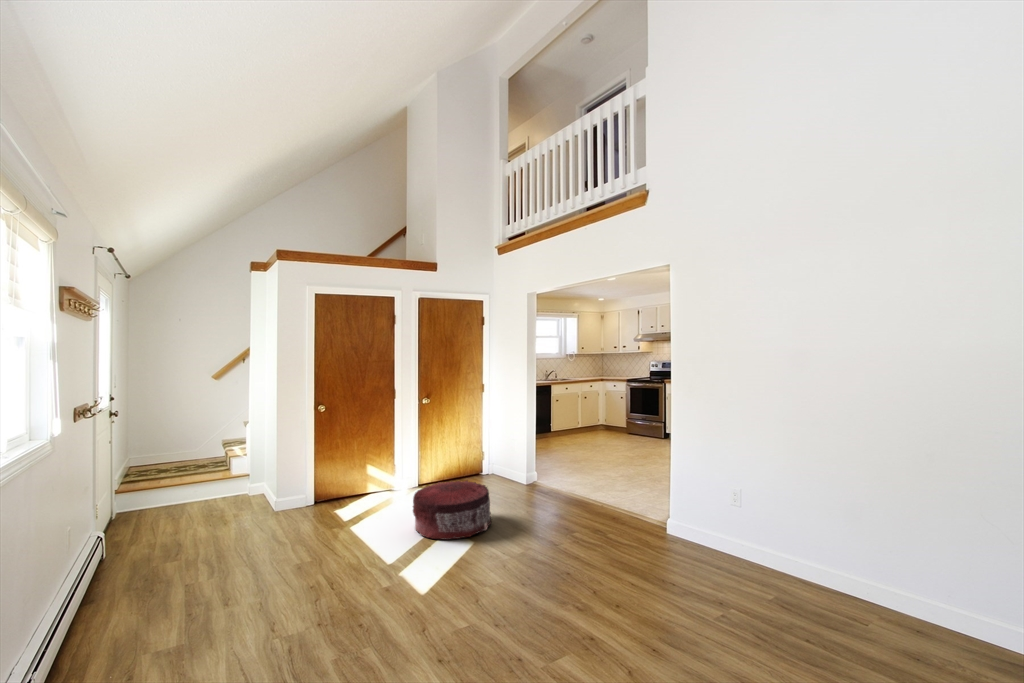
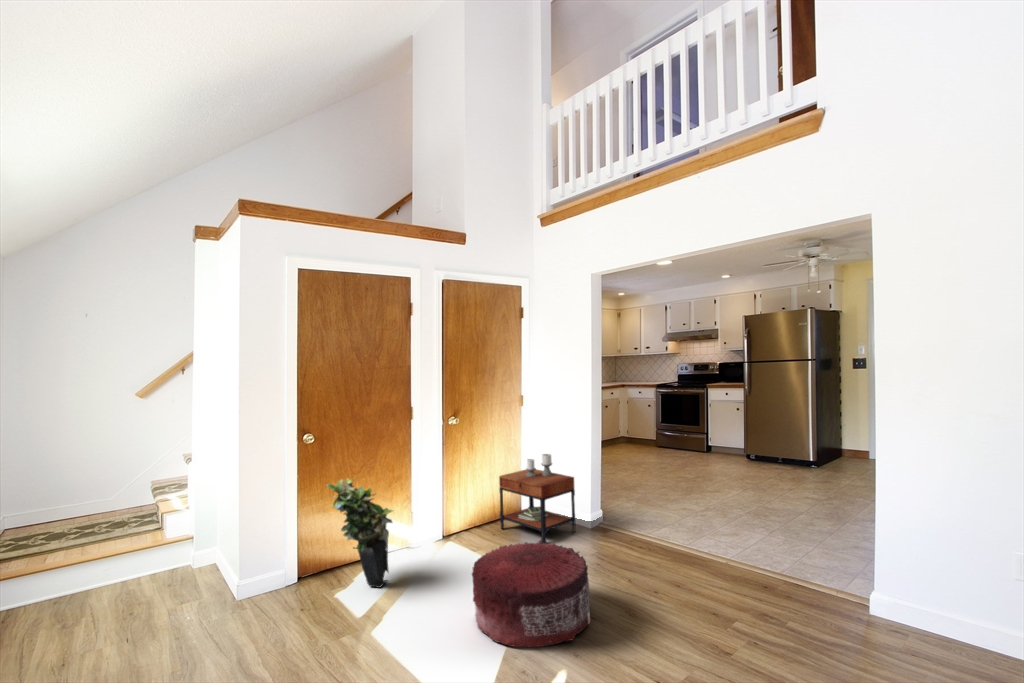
side table: none [462,427,515,491] -> present [499,454,575,543]
potted plant: none [331,435,375,509] -> present [327,478,393,588]

